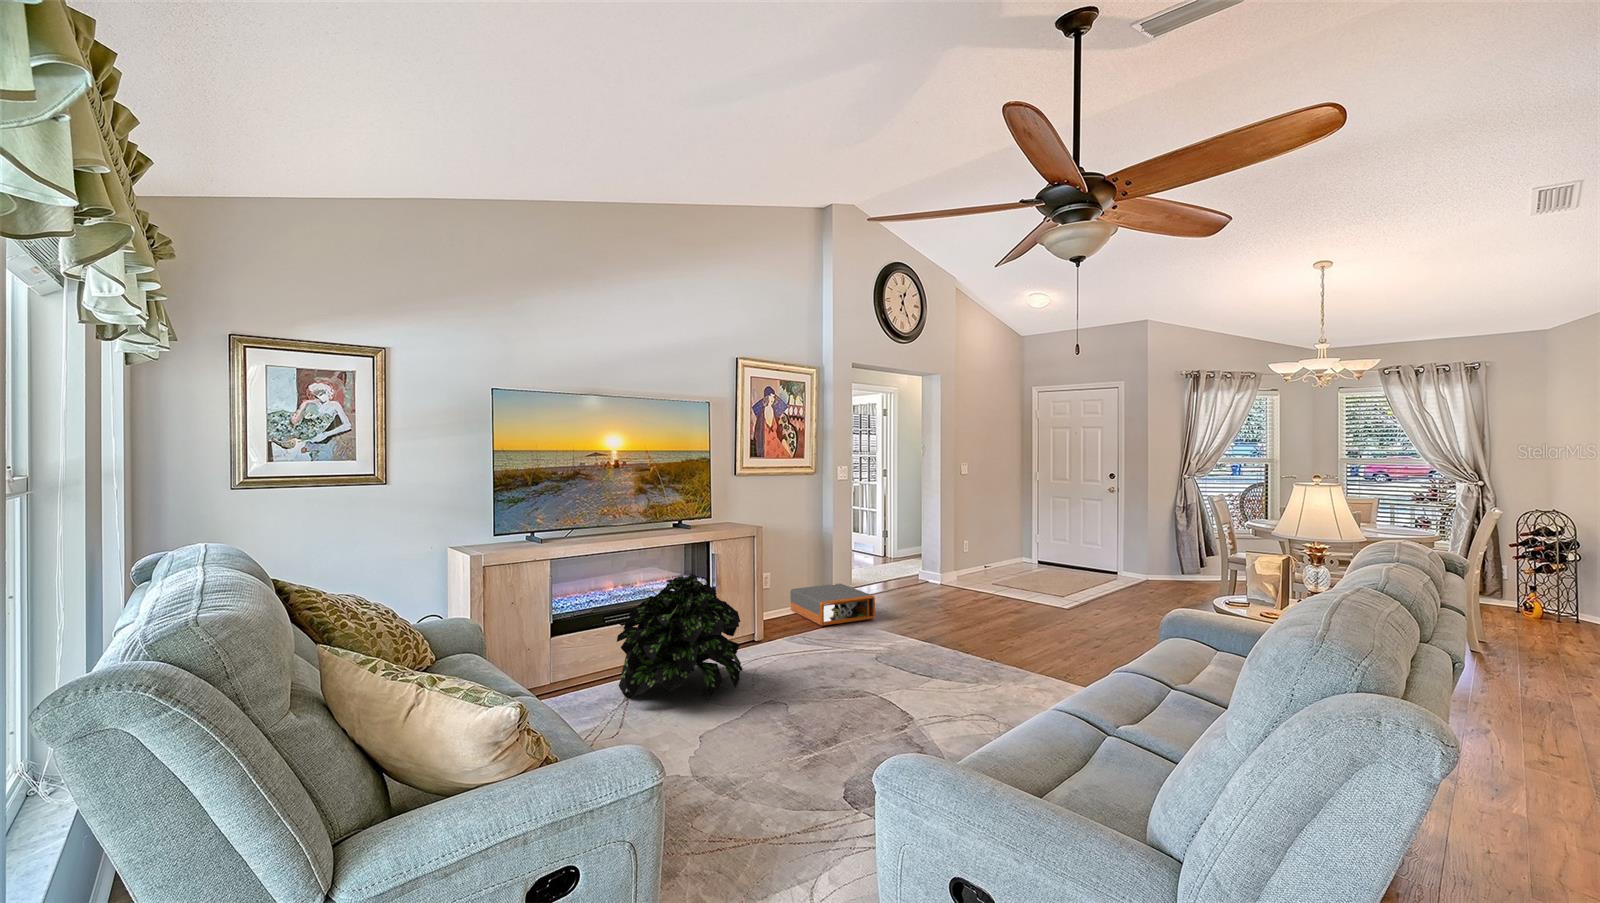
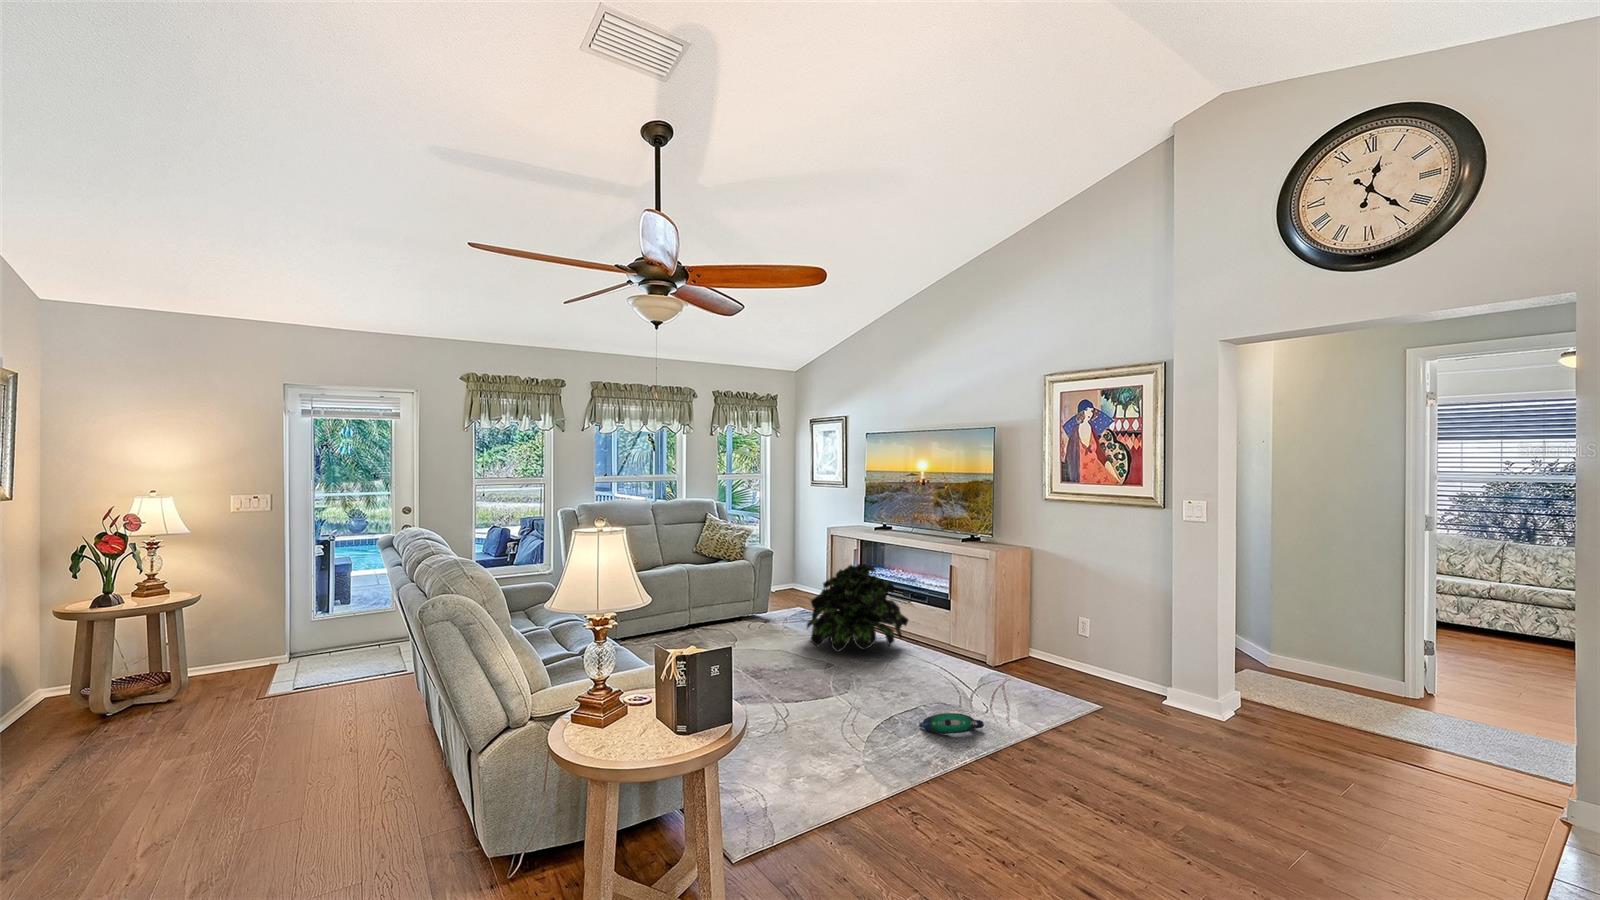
storage box: present [790,584,875,626] -> none [1056,658,1194,721]
plush toy: none [915,640,950,666] -> present [919,713,984,734]

